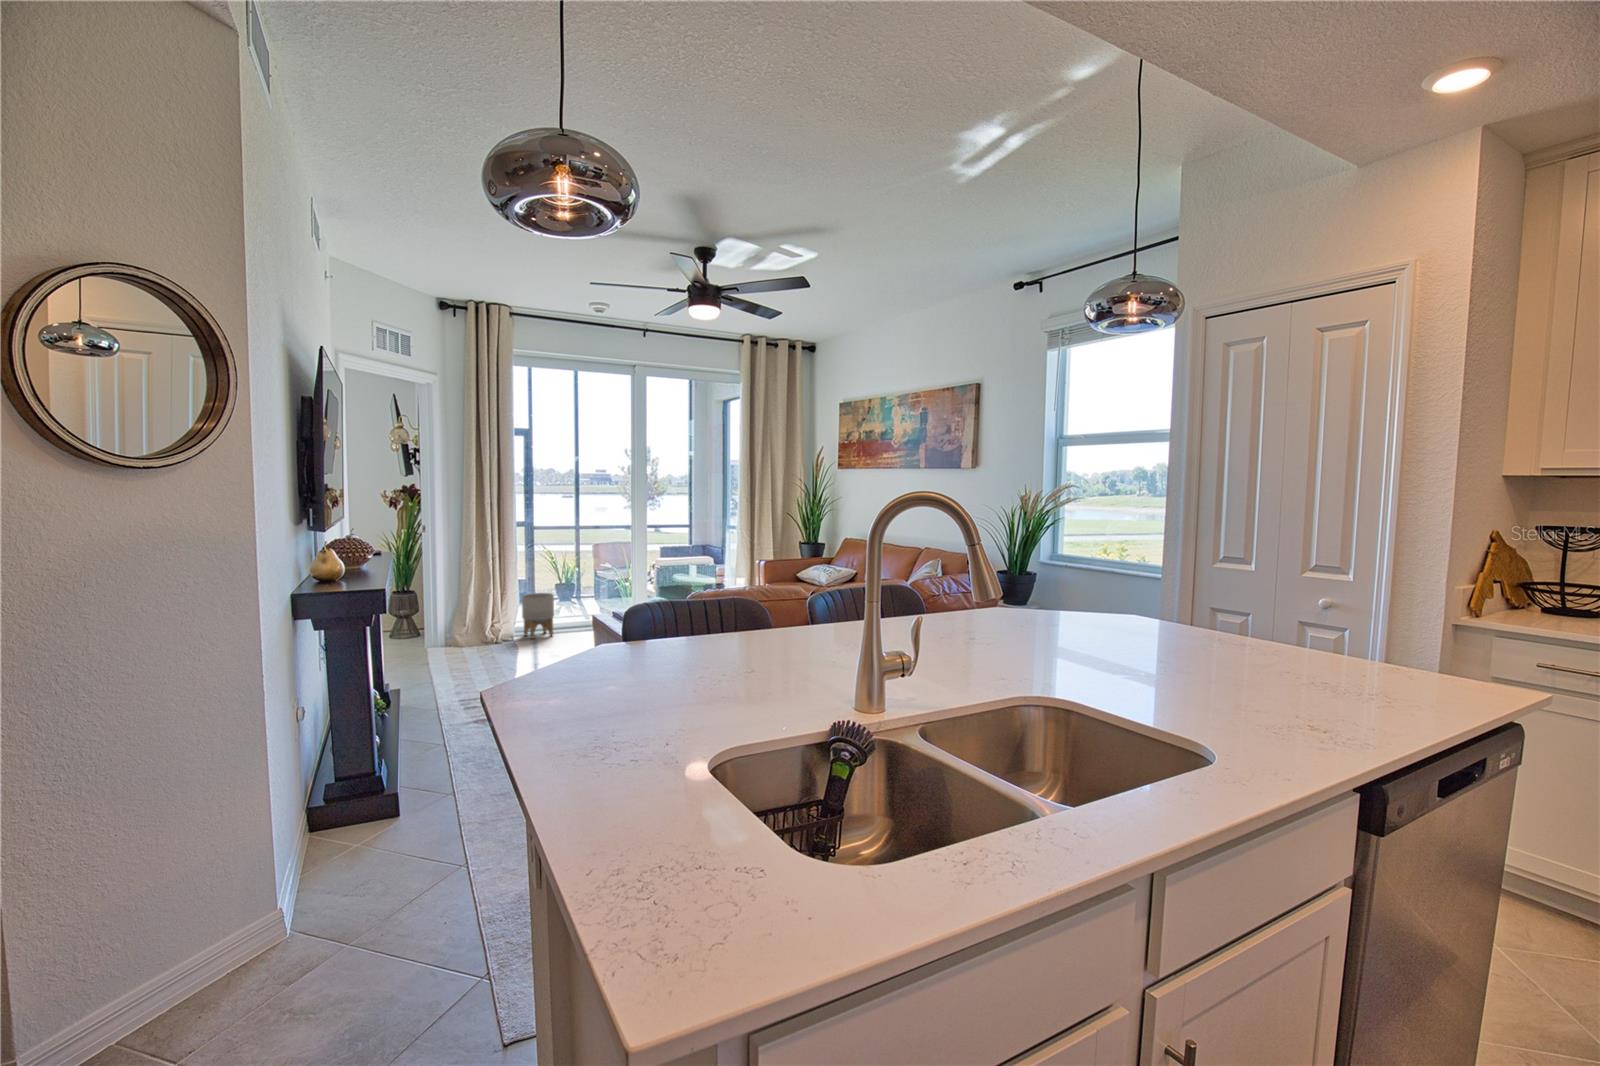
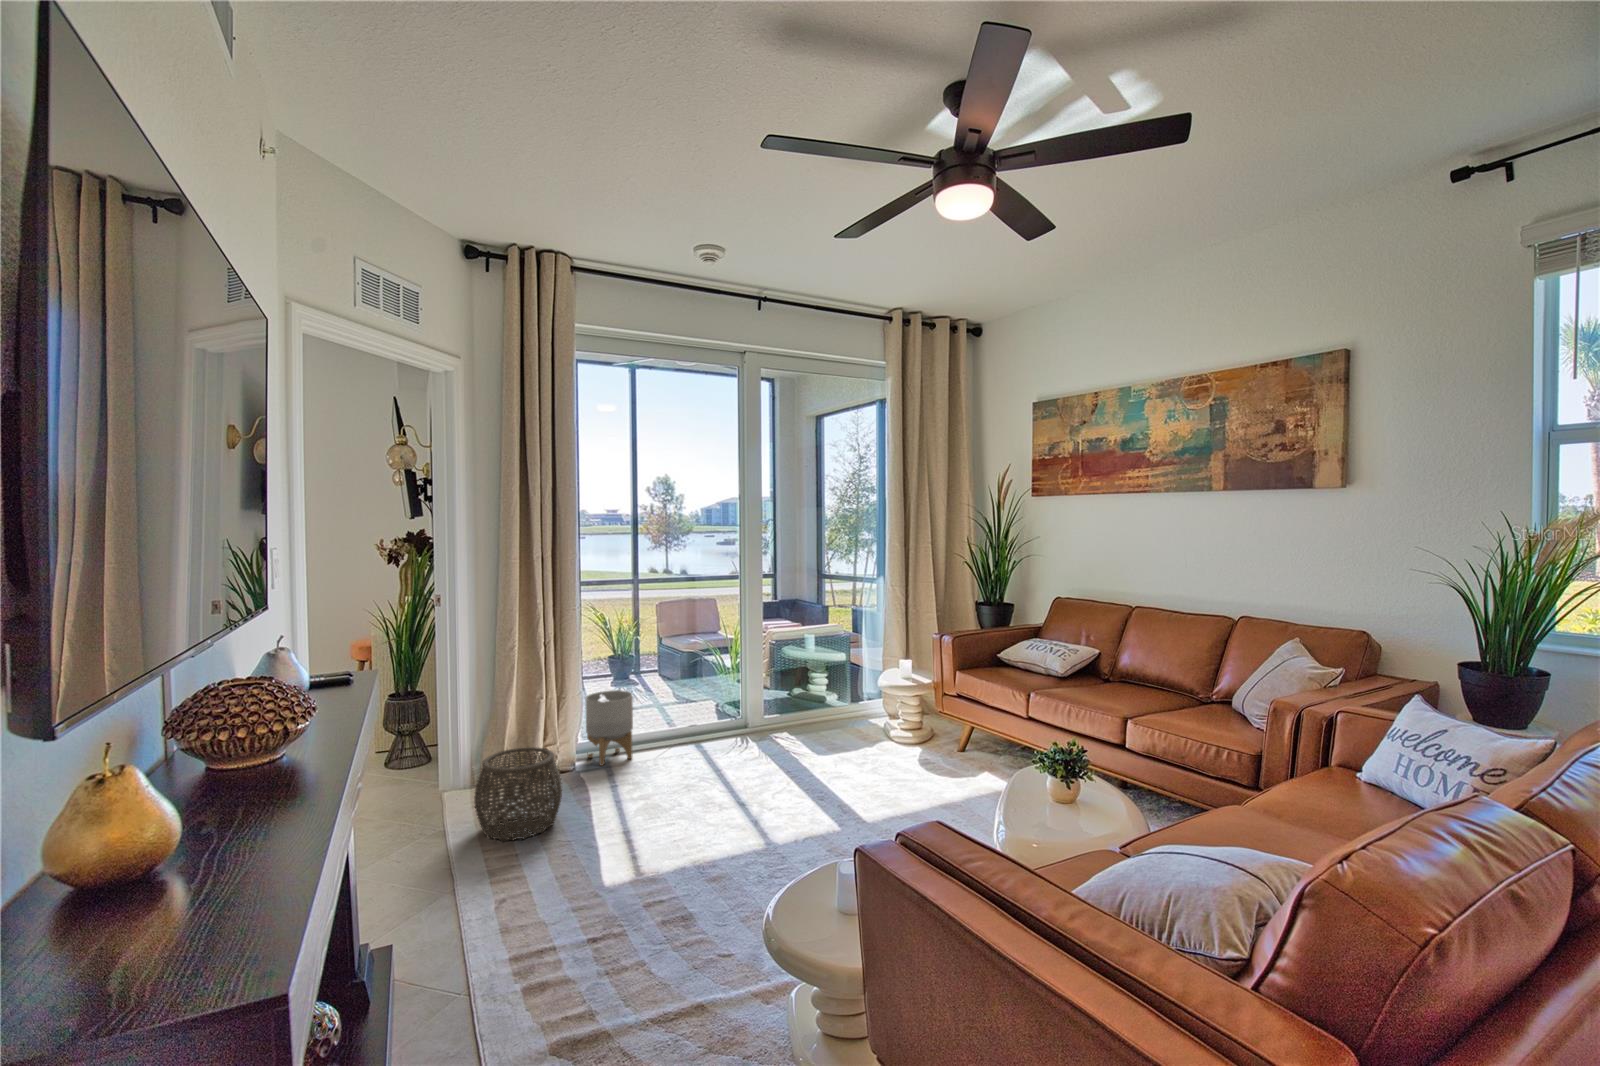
woven basket: none [445,617,499,667] -> present [474,747,562,841]

